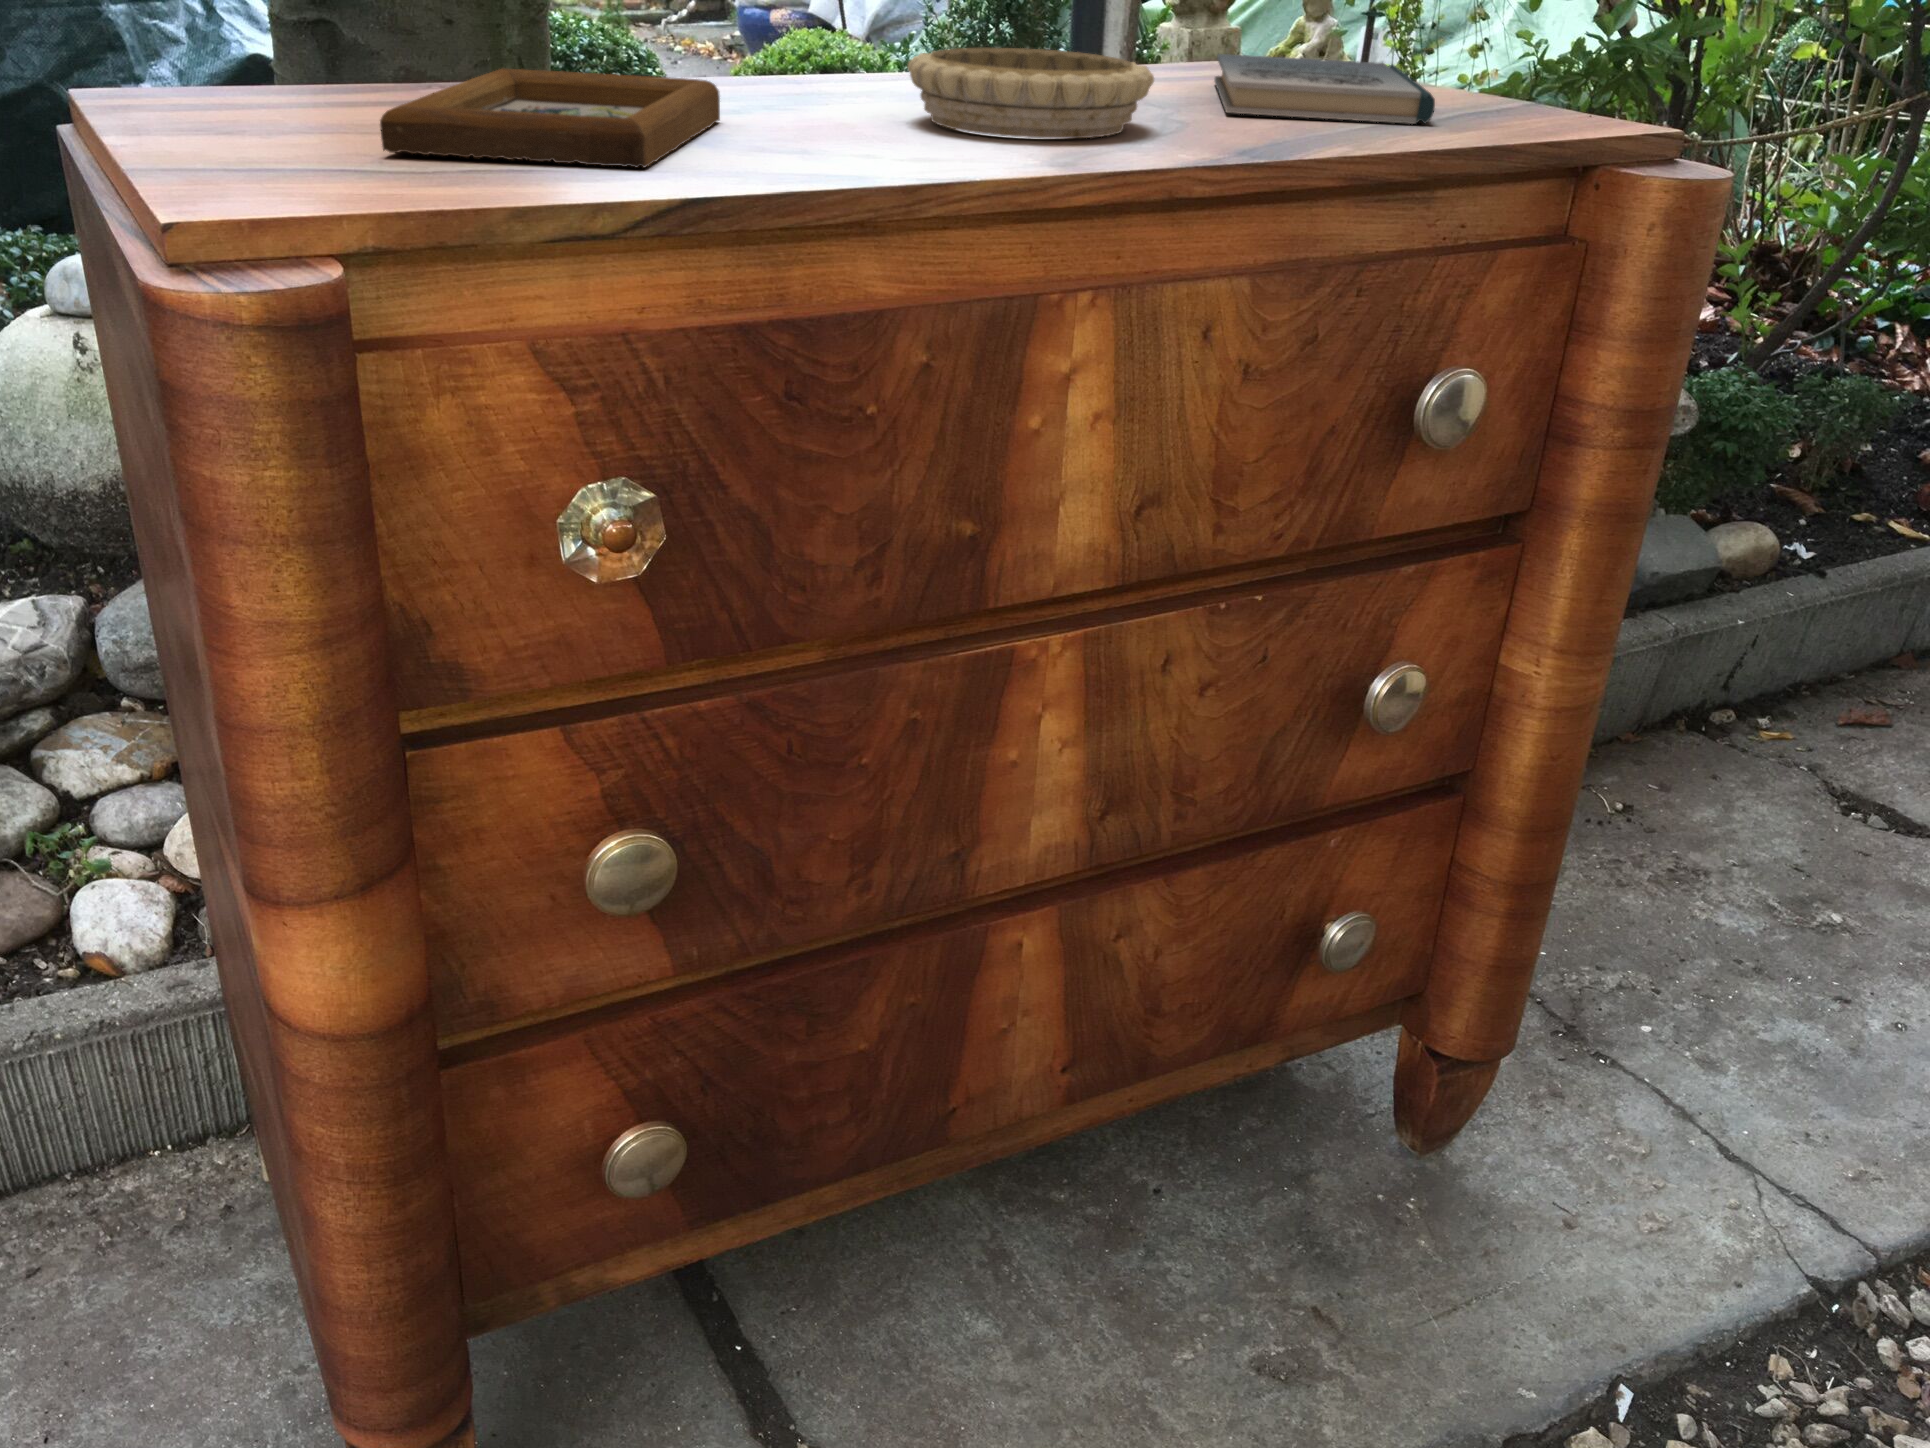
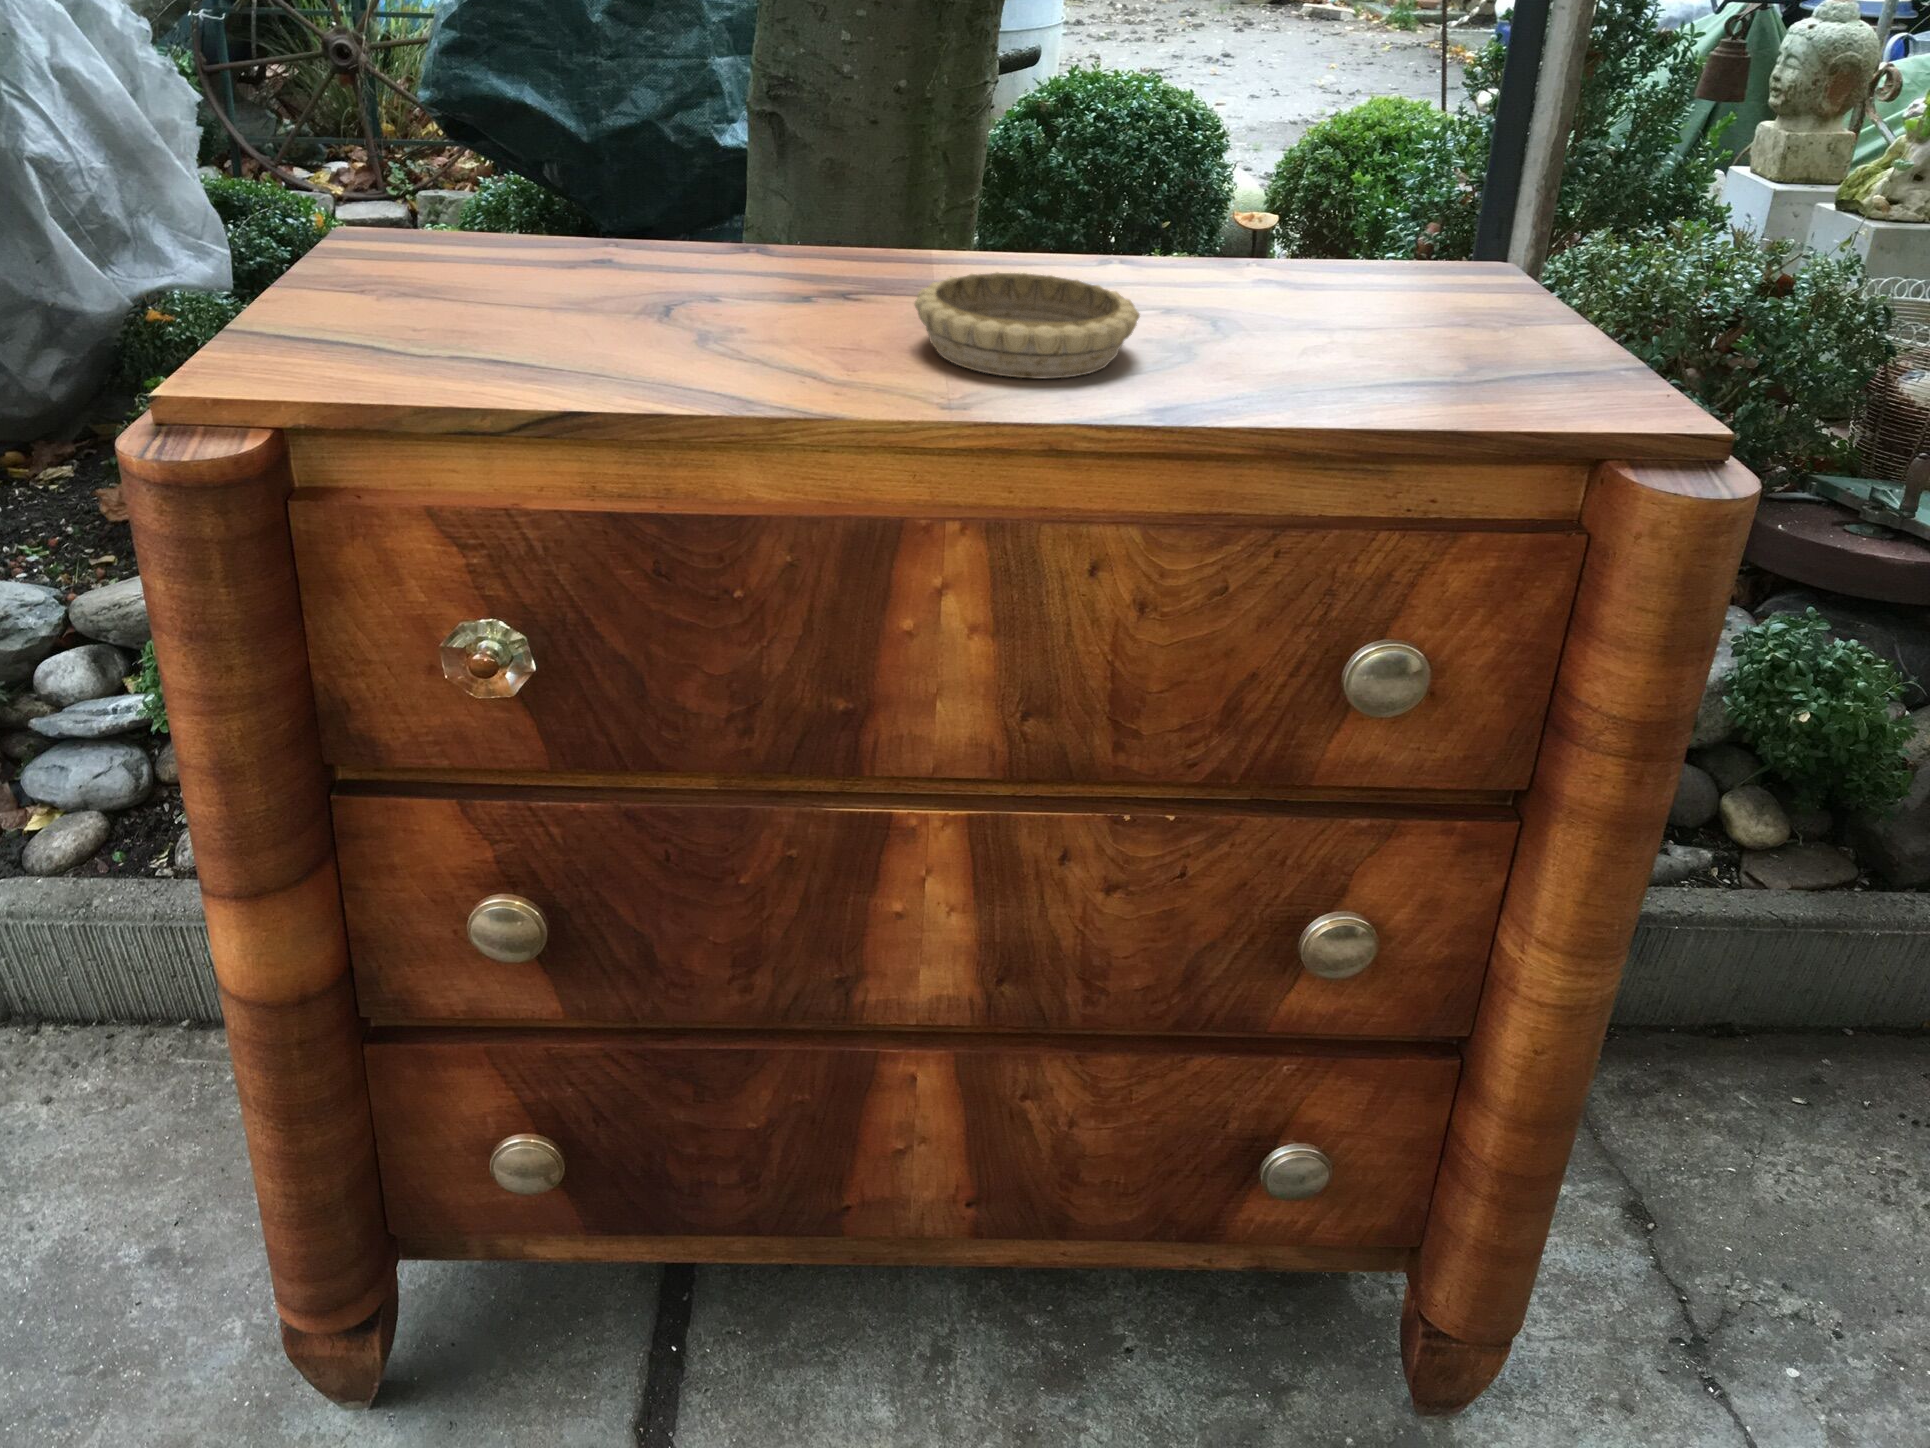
book: present [1214,54,1435,124] -> none [1251,277,1524,395]
picture frame: present [380,69,720,168] -> none [428,254,767,377]

